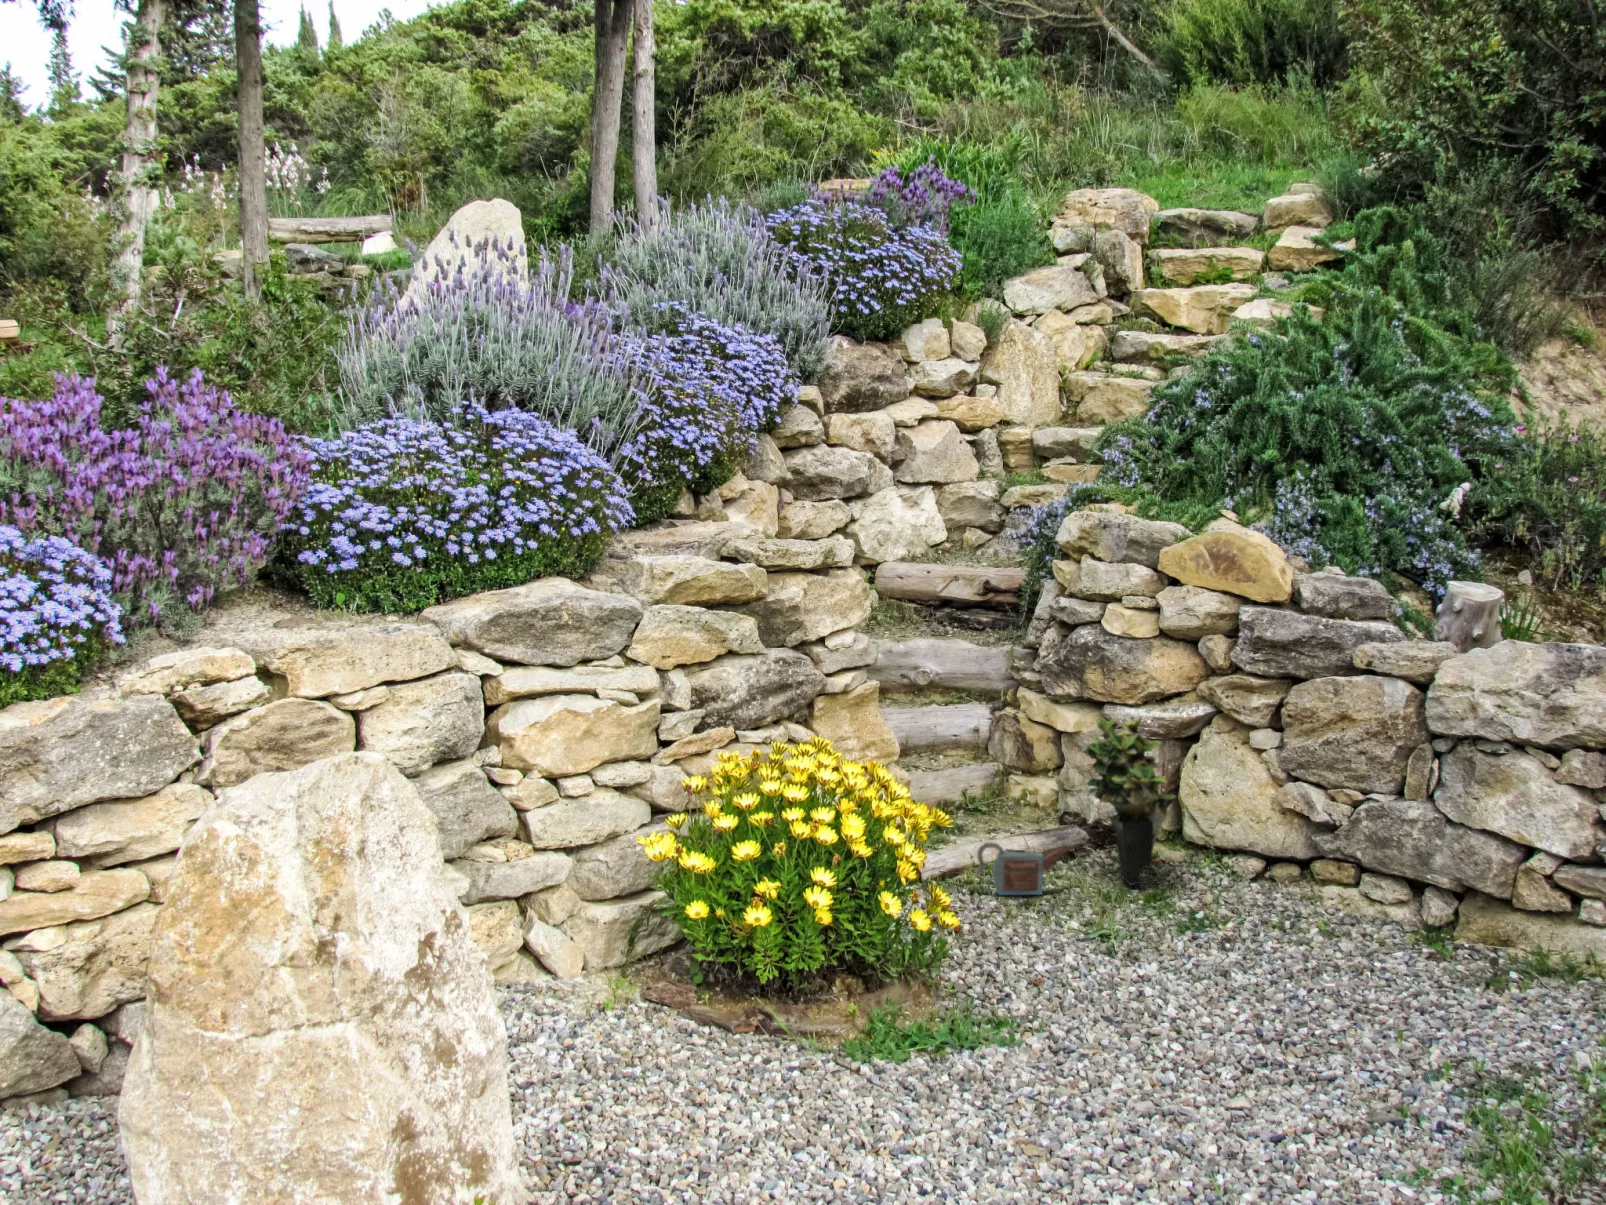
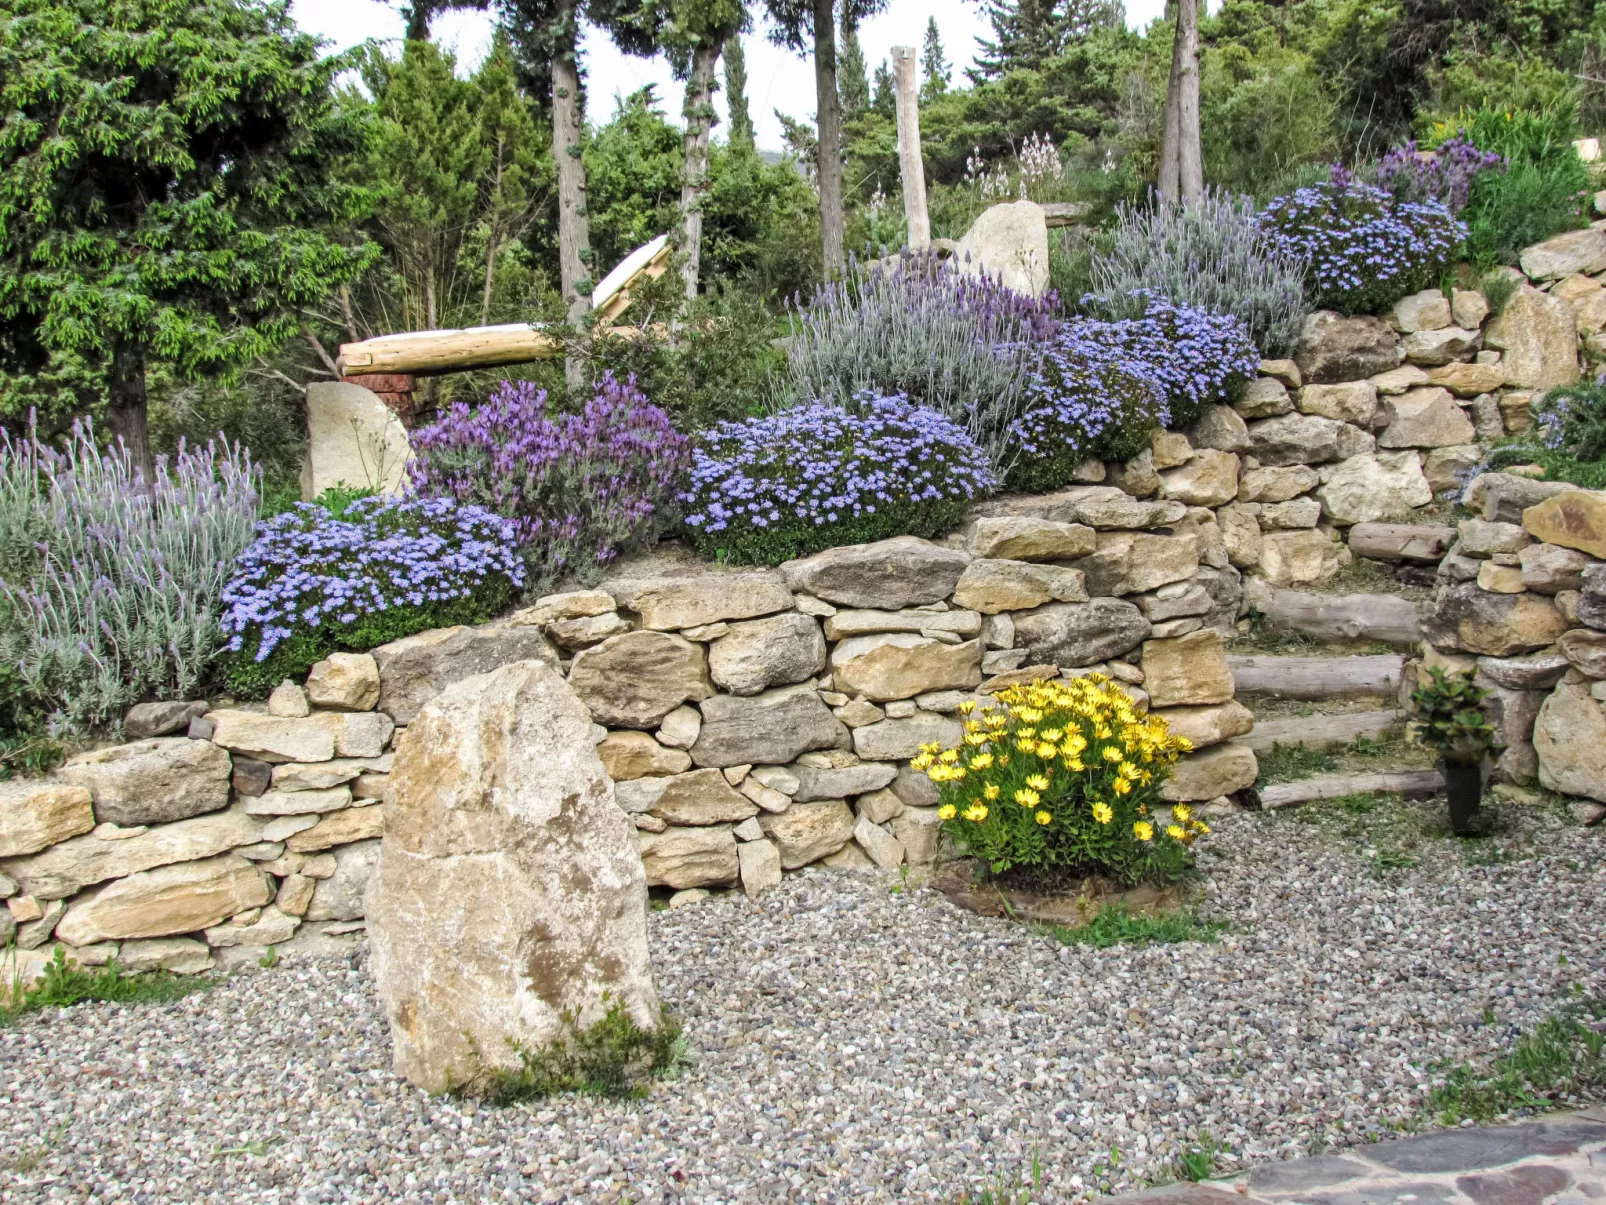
watering can: present [976,842,1069,895] -> none [1289,781,1387,835]

